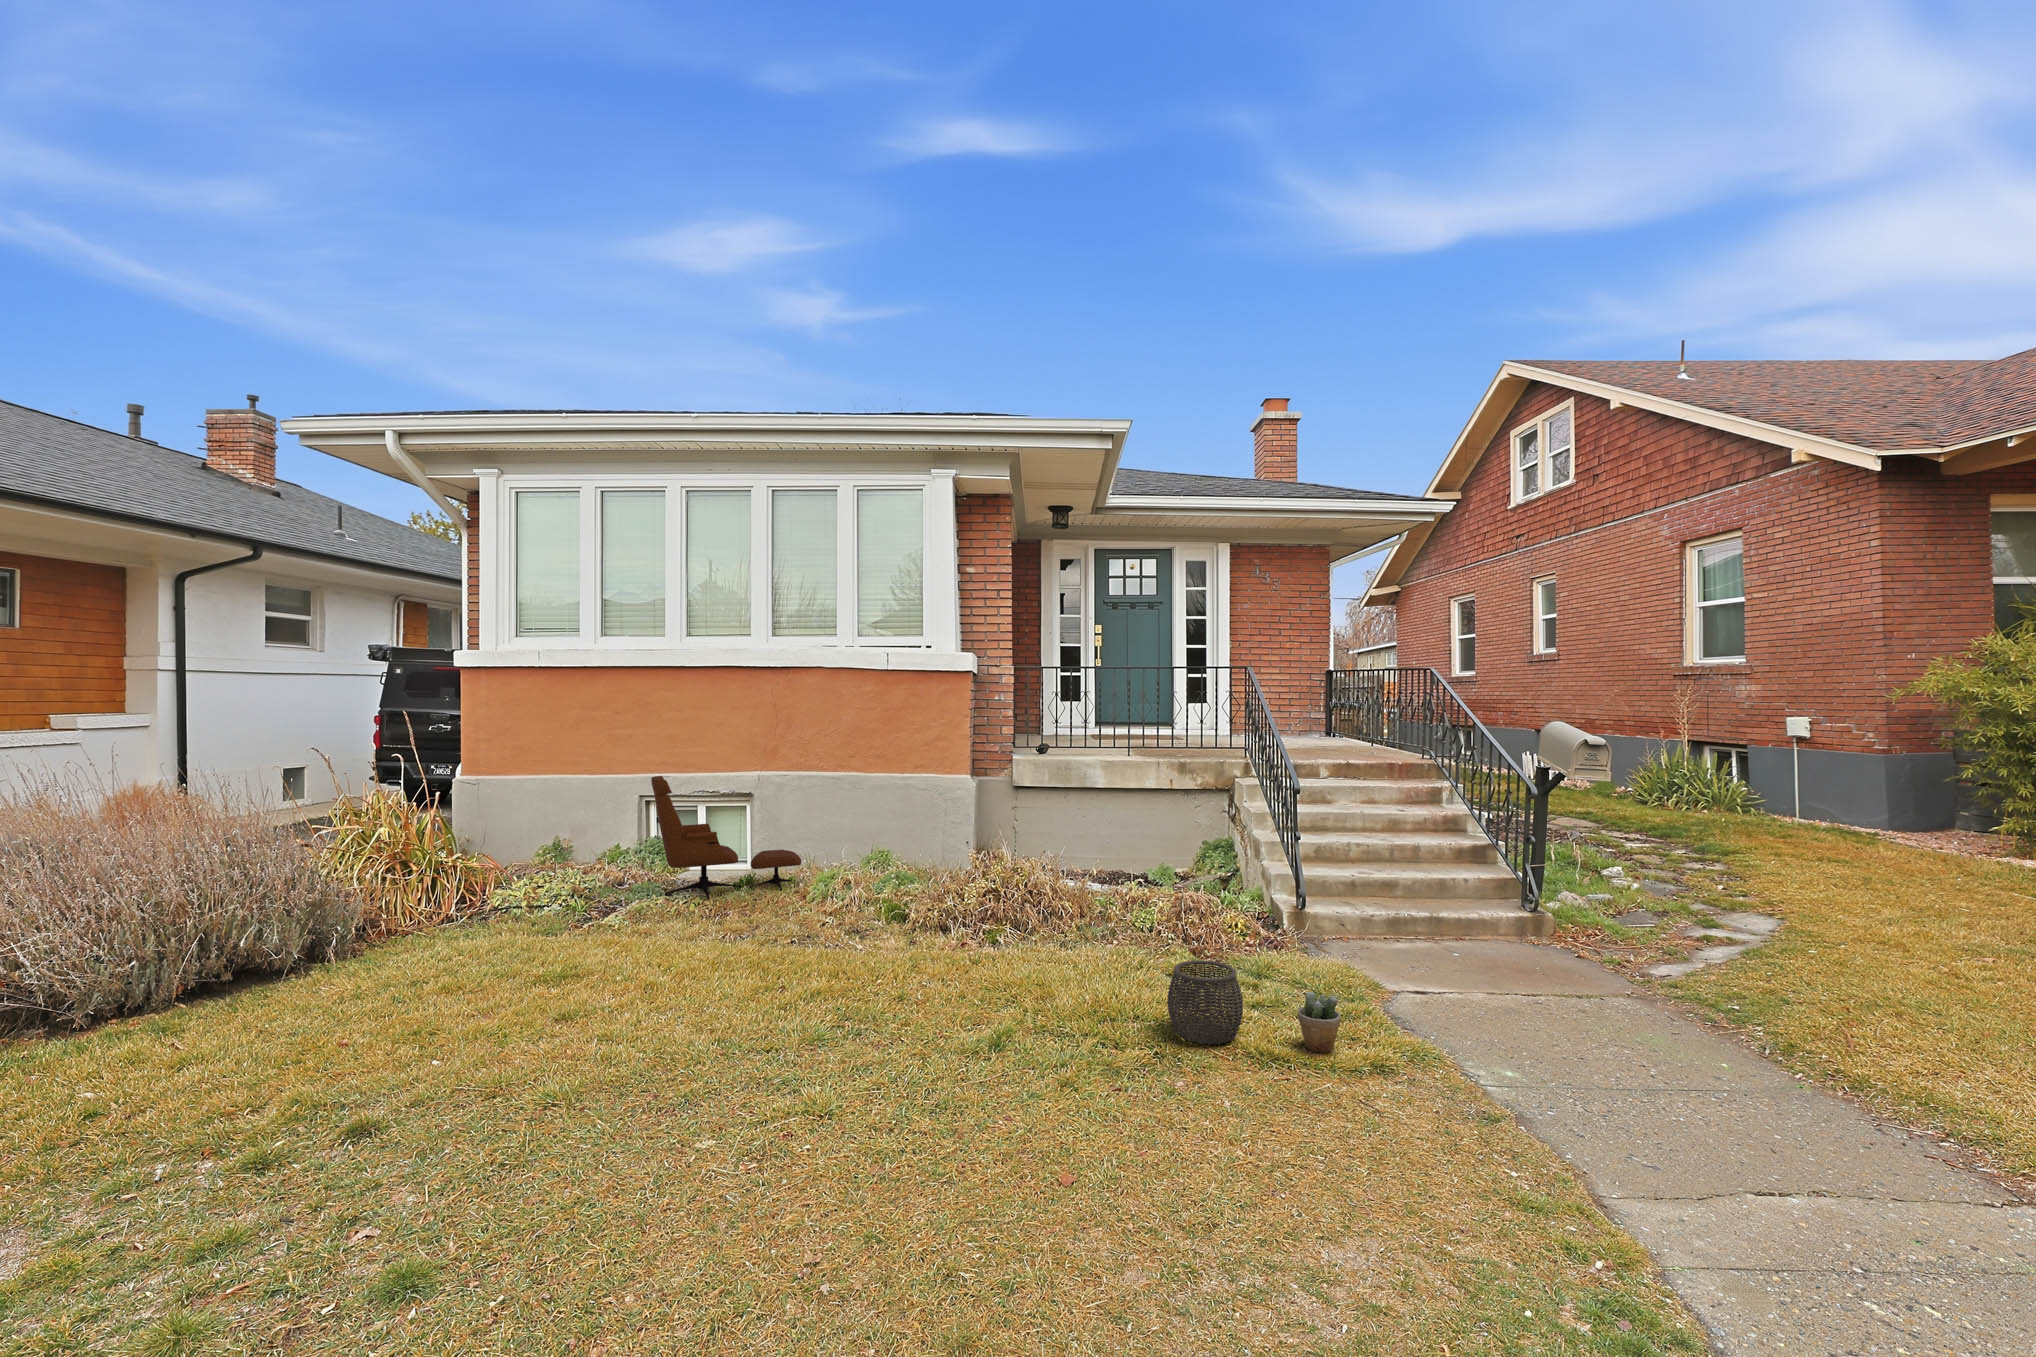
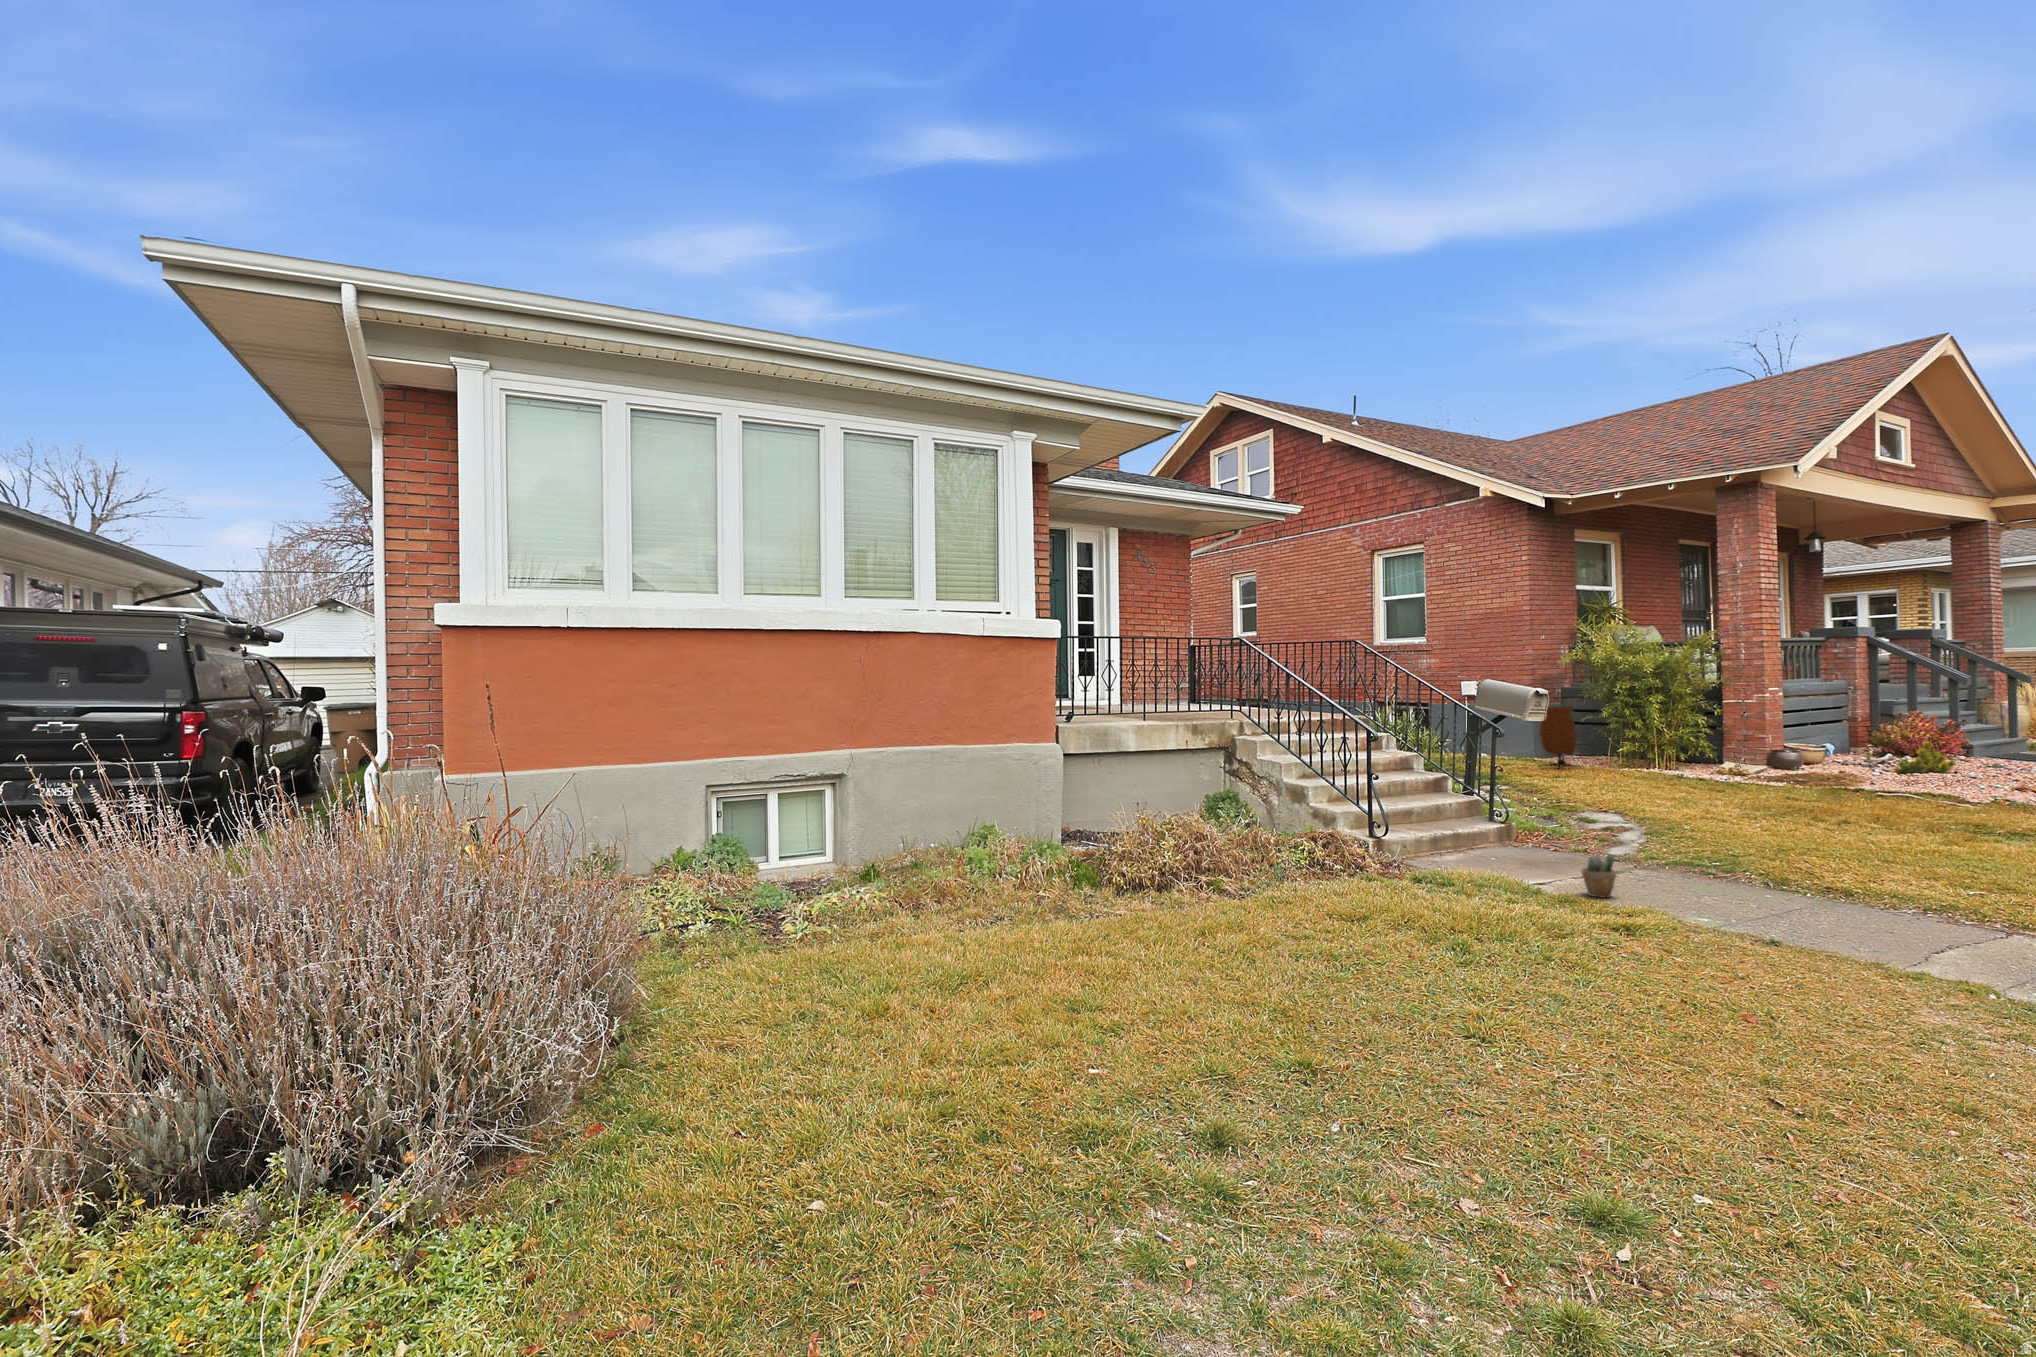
lounge chair: present [651,776,801,900] -> present [1539,706,1578,768]
woven basket: present [1167,960,1243,1045] -> none [1493,847,1561,906]

